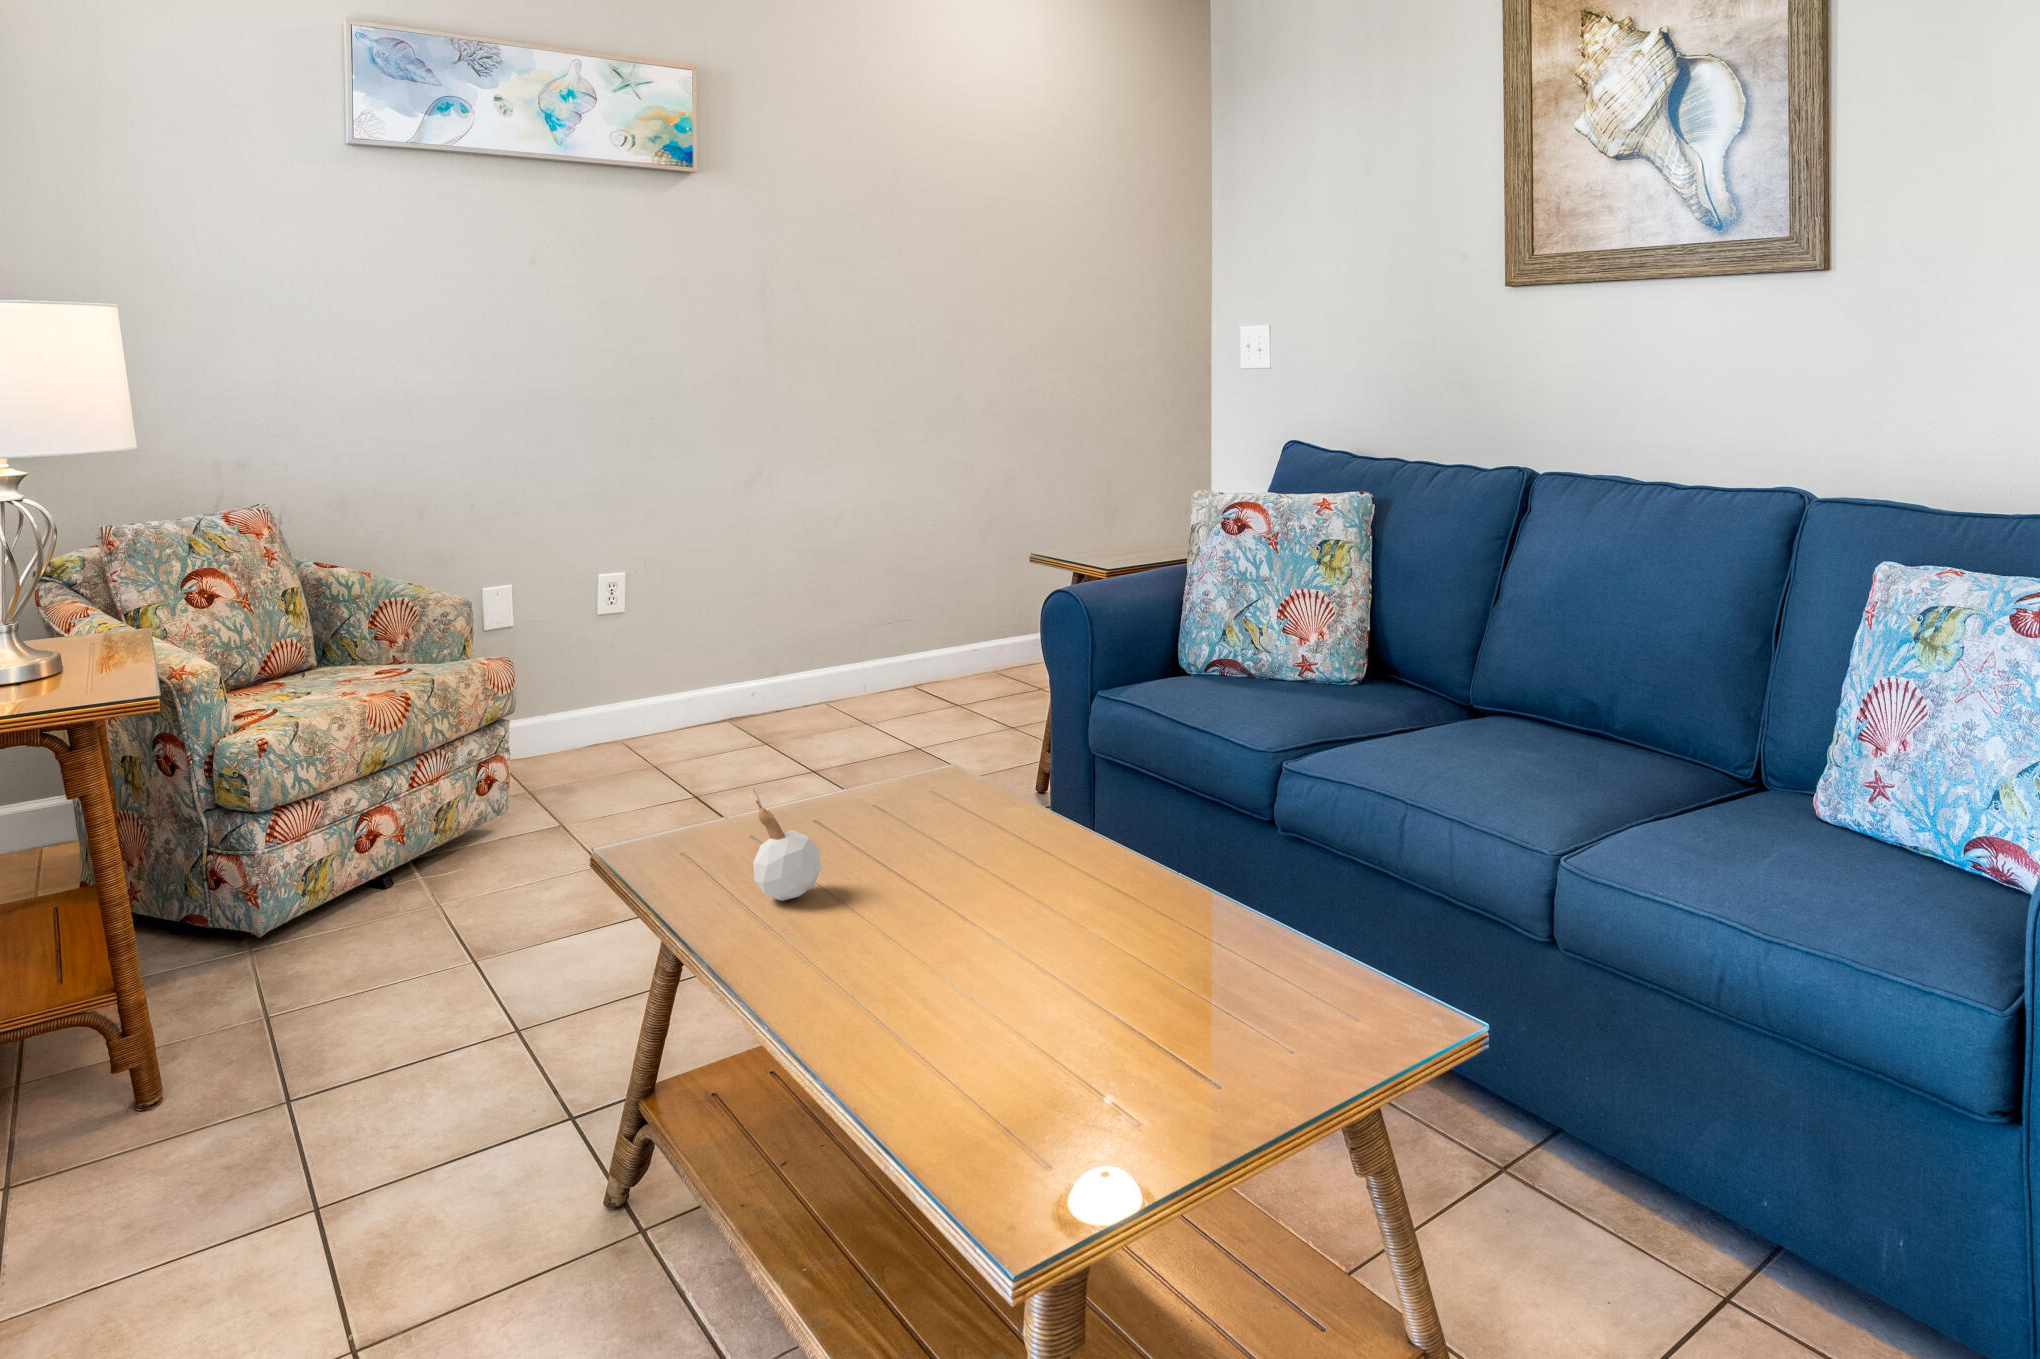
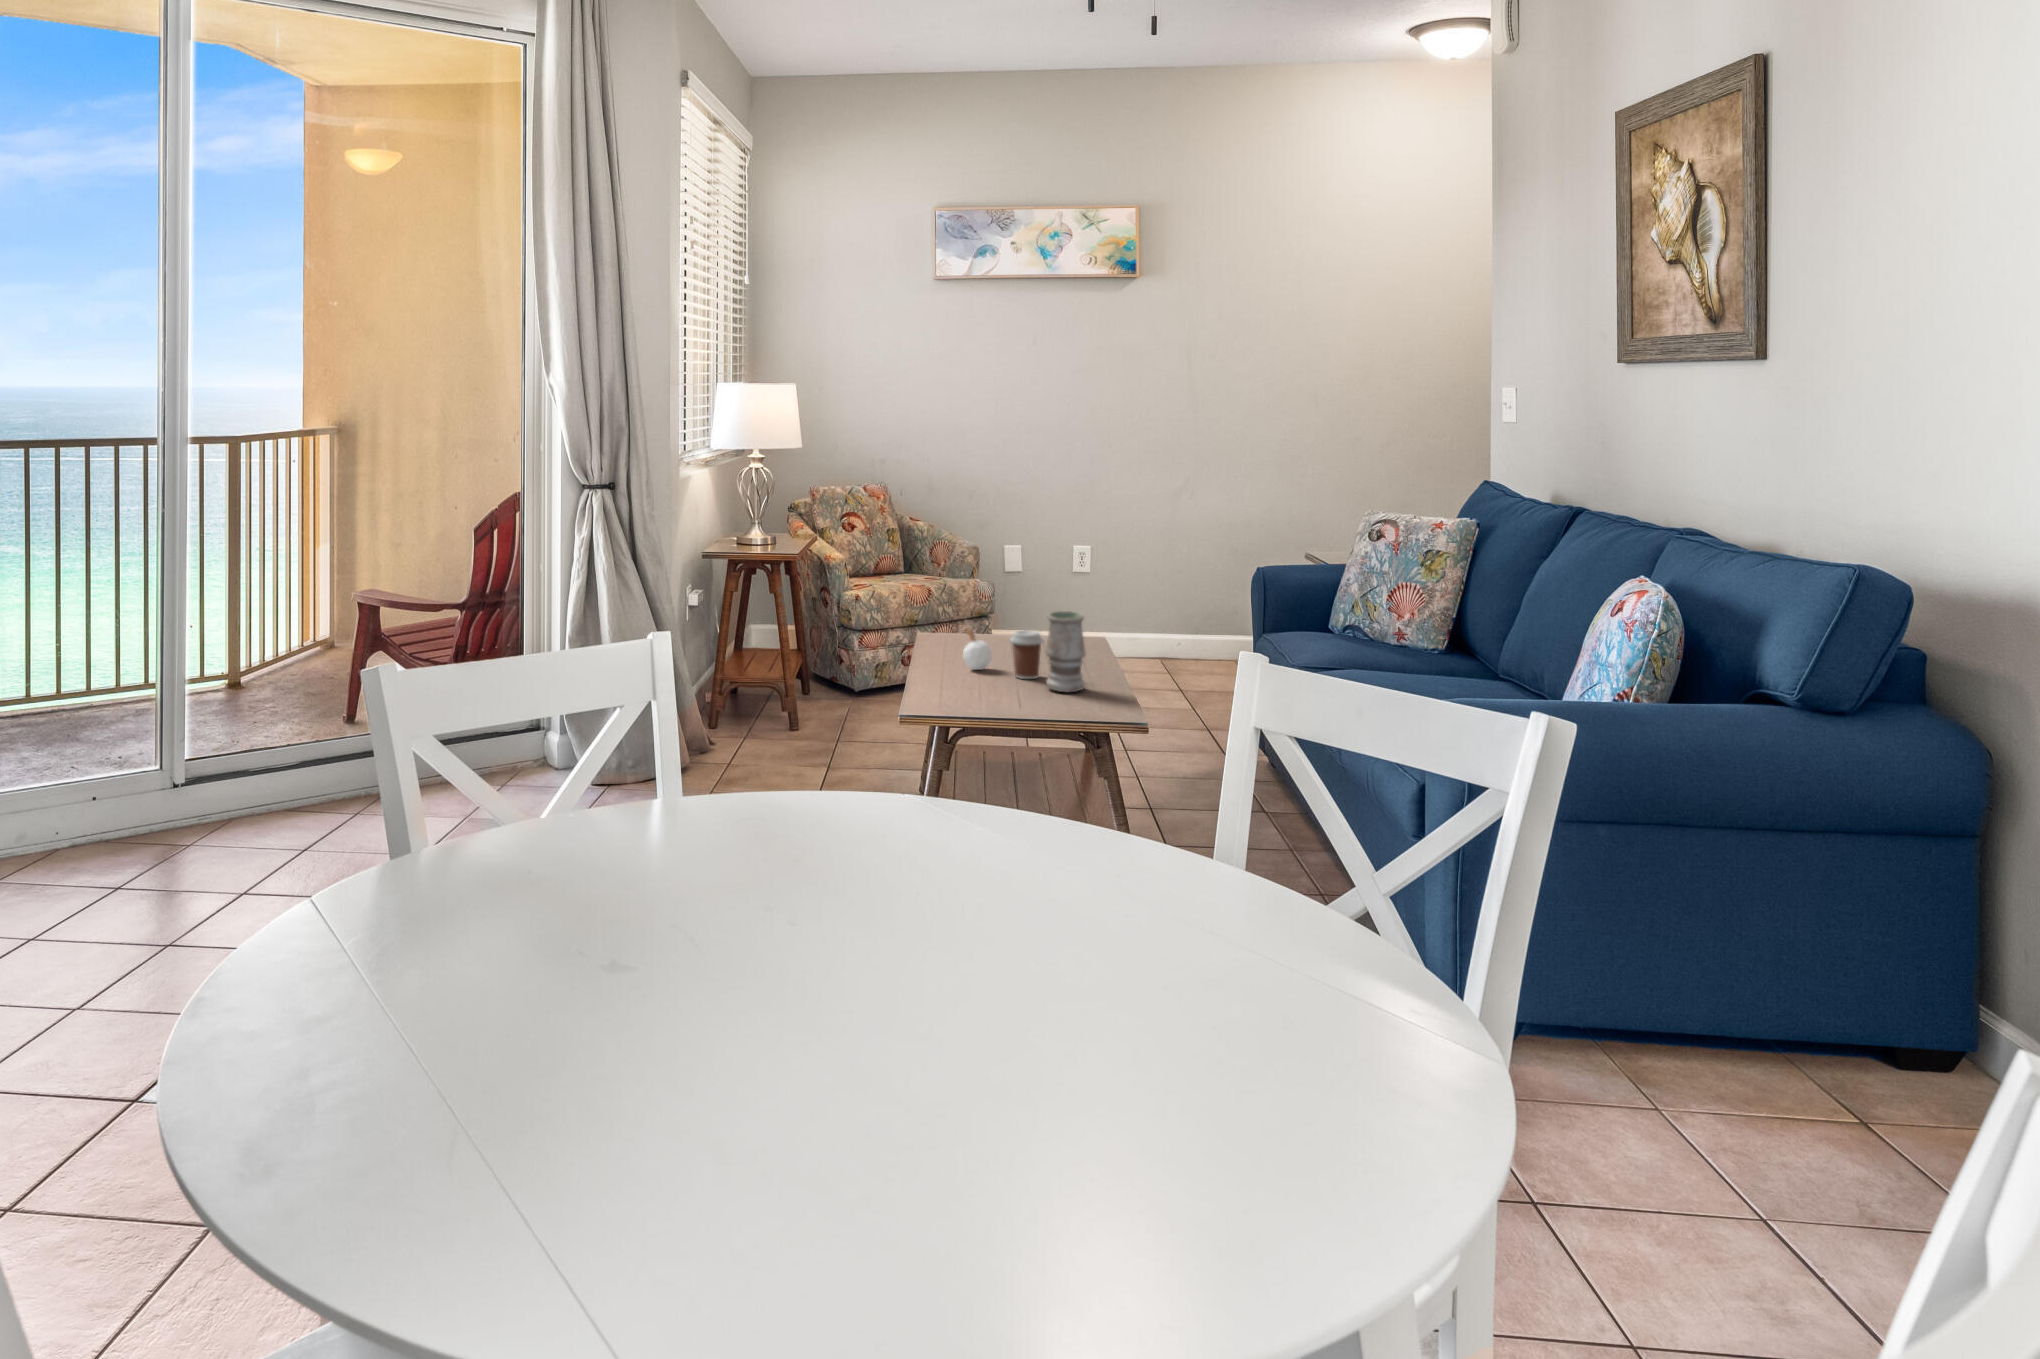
vase: none [997,741,1081,922] -> present [1046,611,1086,692]
coffee cup: none [877,791,949,902] -> present [1010,631,1043,679]

